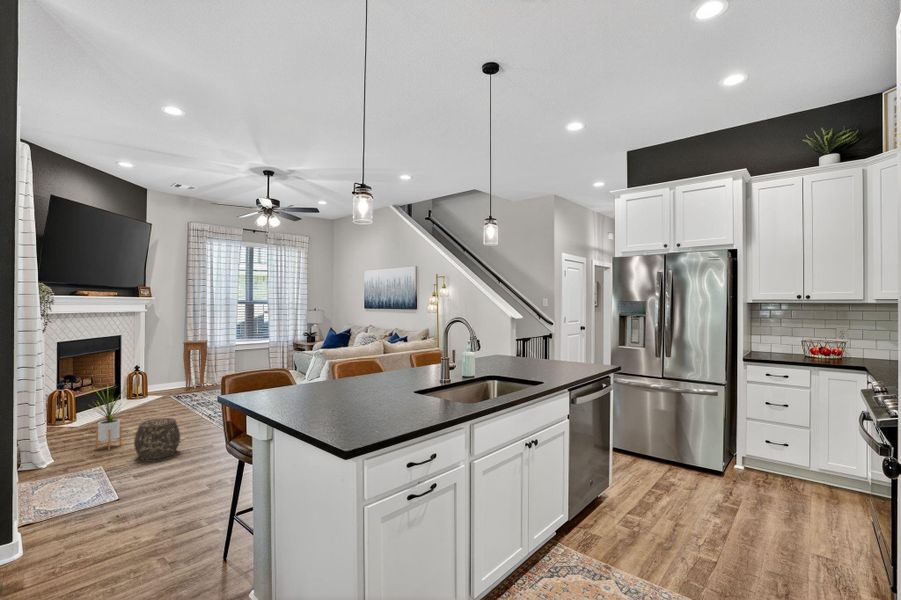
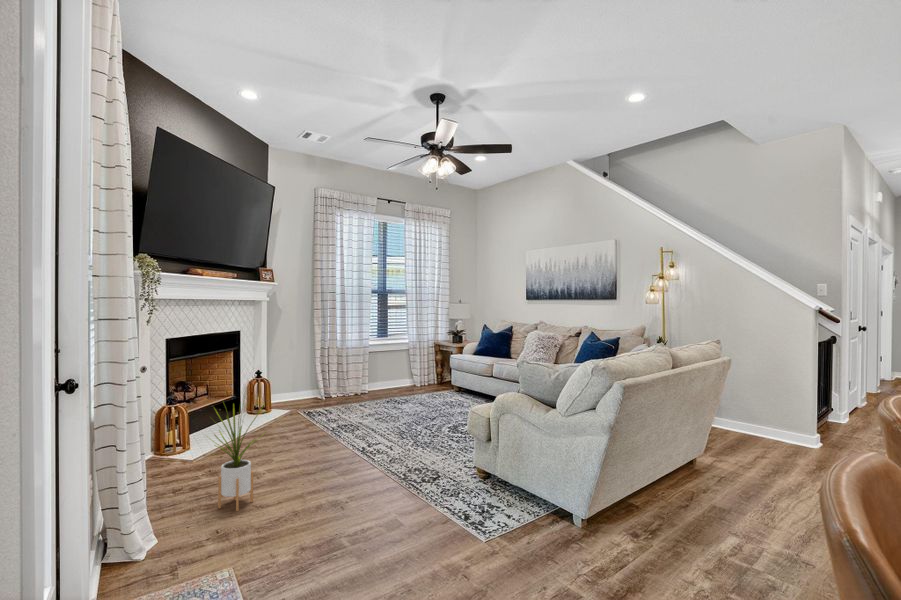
side table: present [183,340,207,391] -> none [311,339,338,404]
woven basket: present [134,418,180,460] -> none [276,466,345,543]

